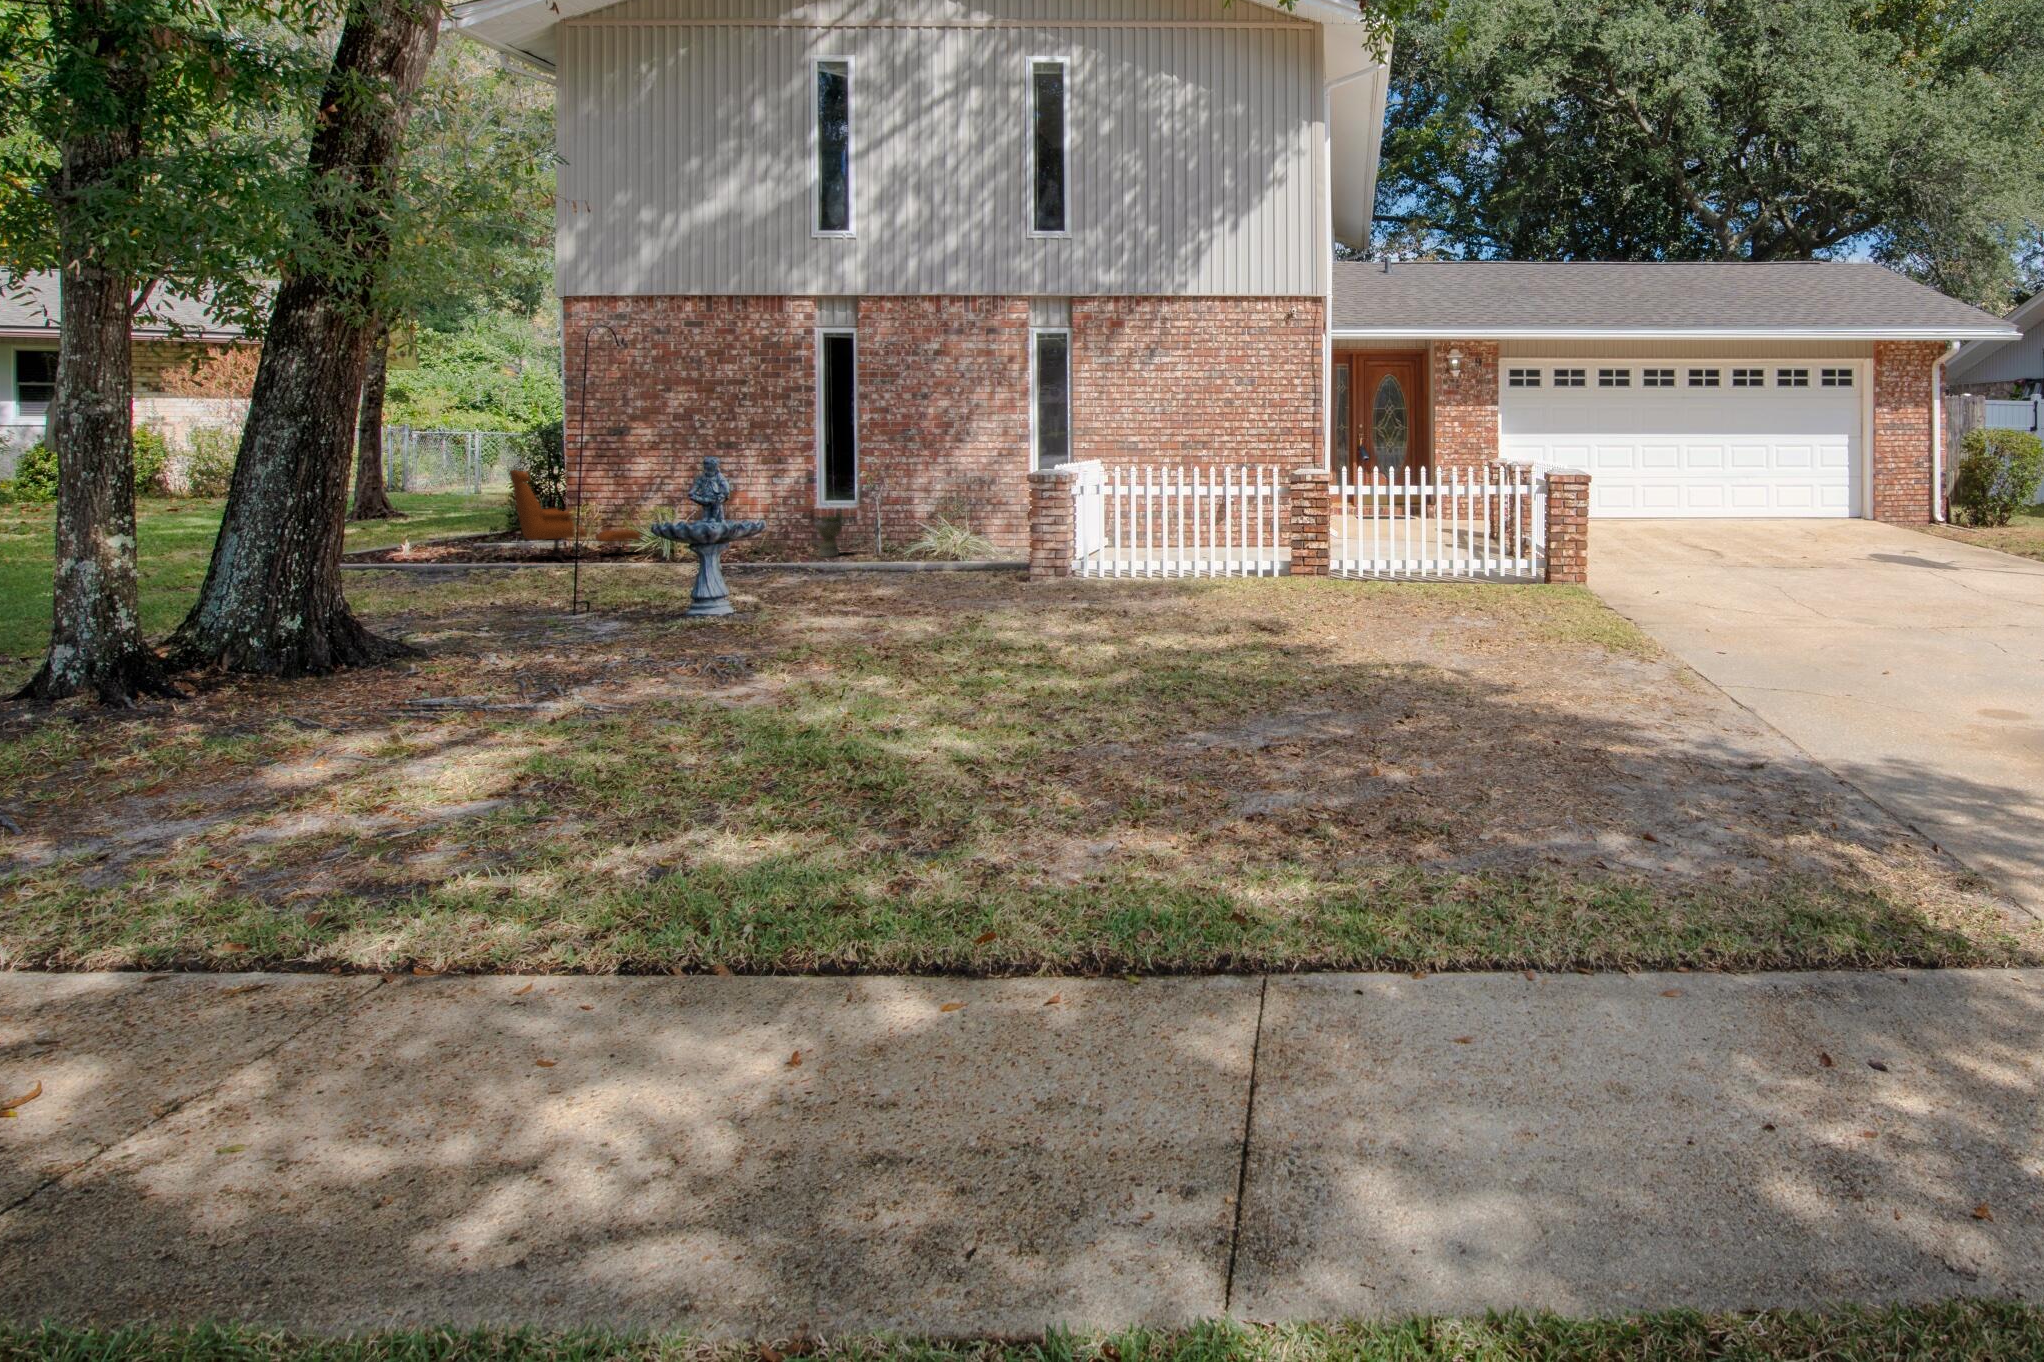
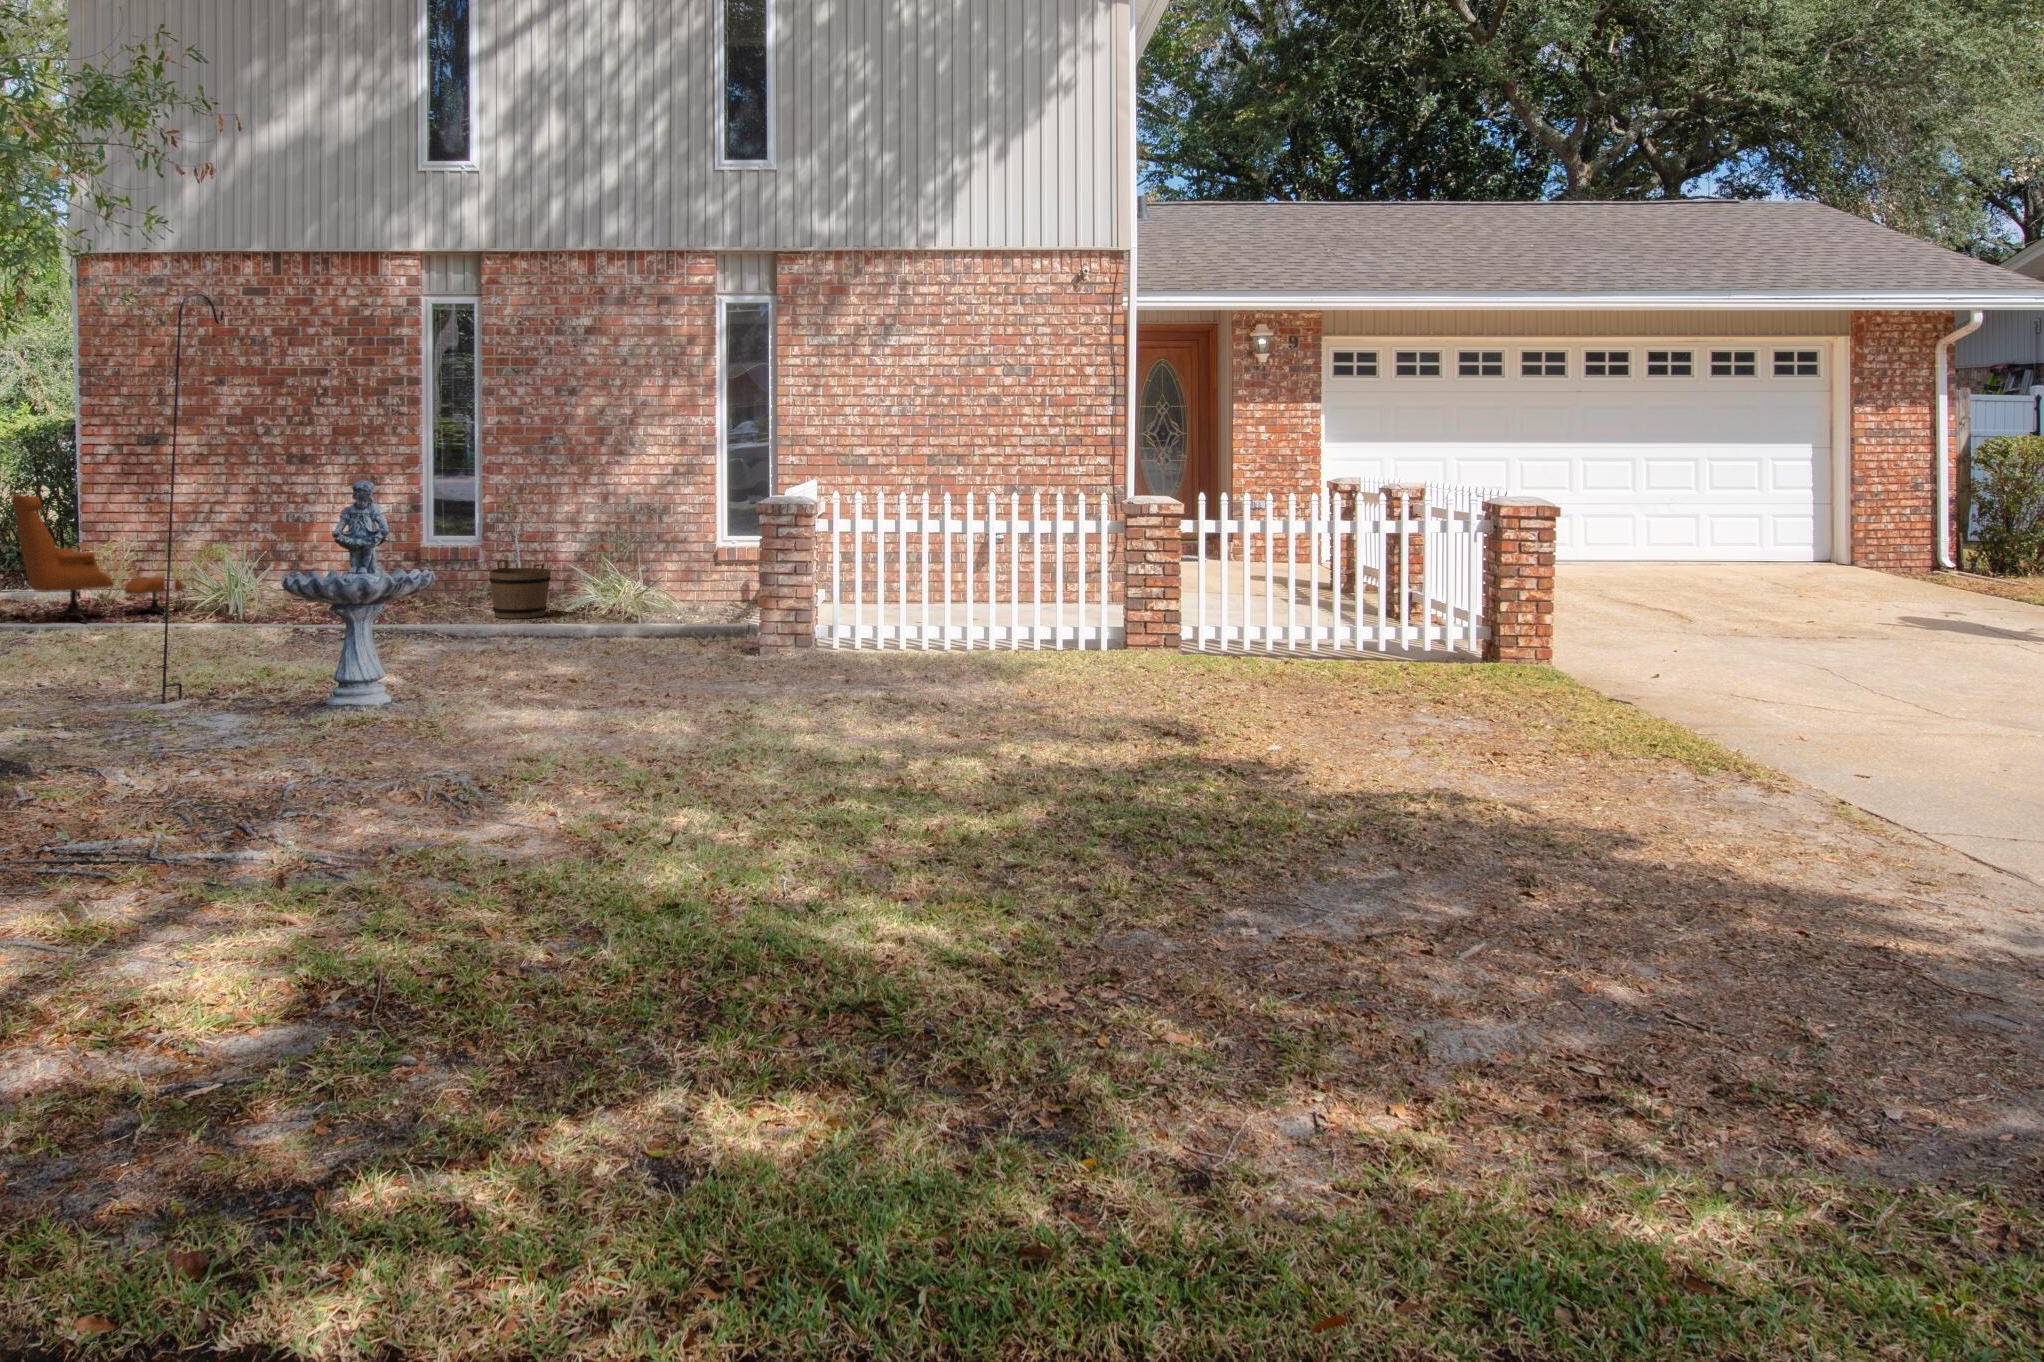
planter: present [815,514,843,557] -> none [425,554,464,615]
bucket: none [859,517,905,559] -> present [489,560,551,618]

